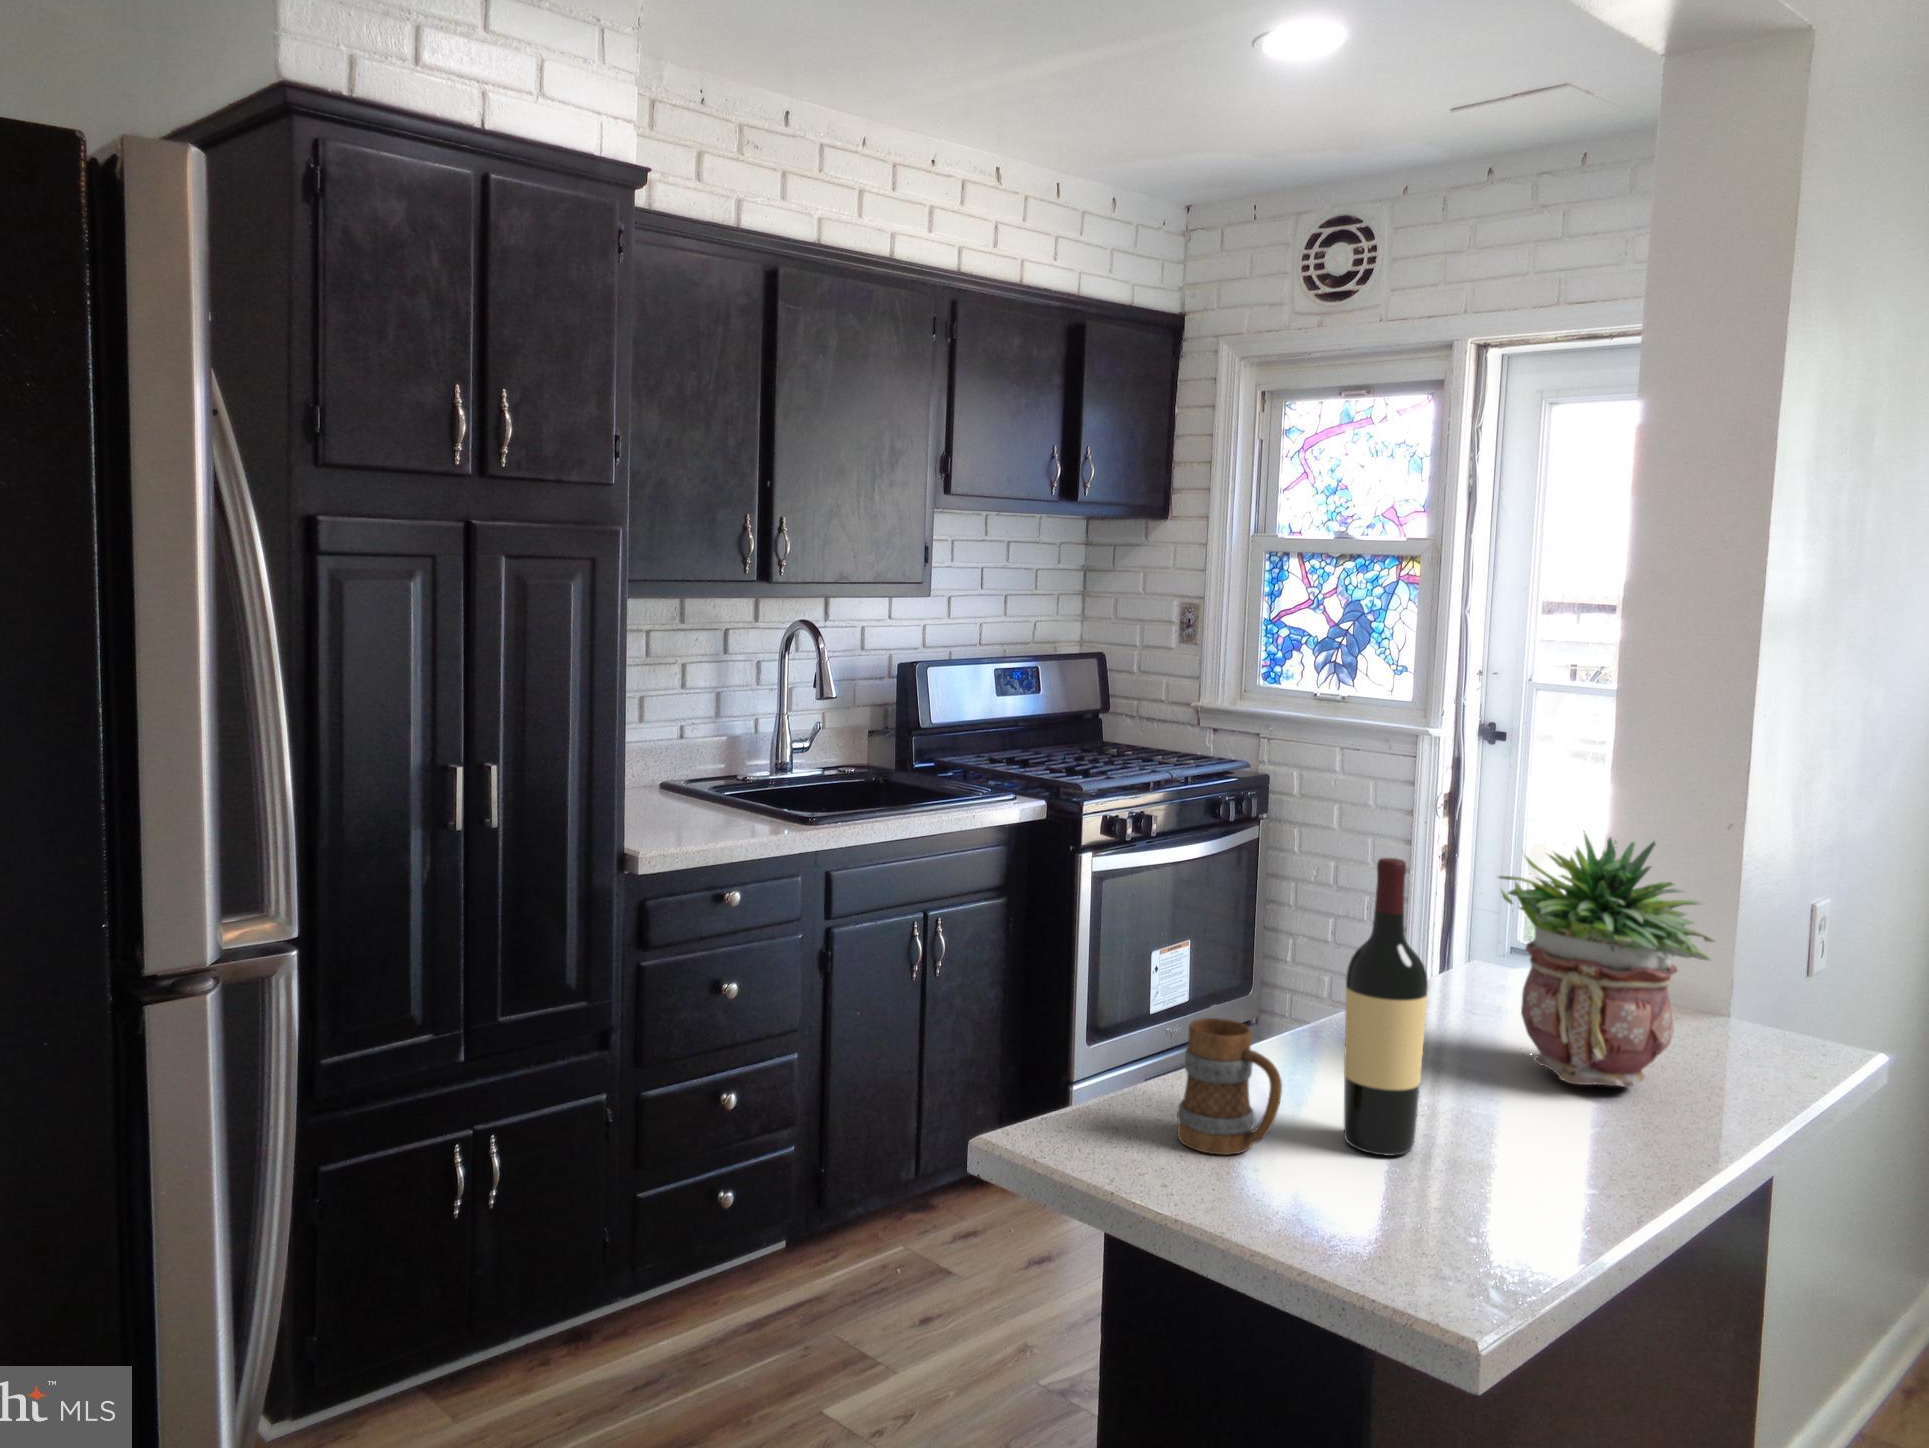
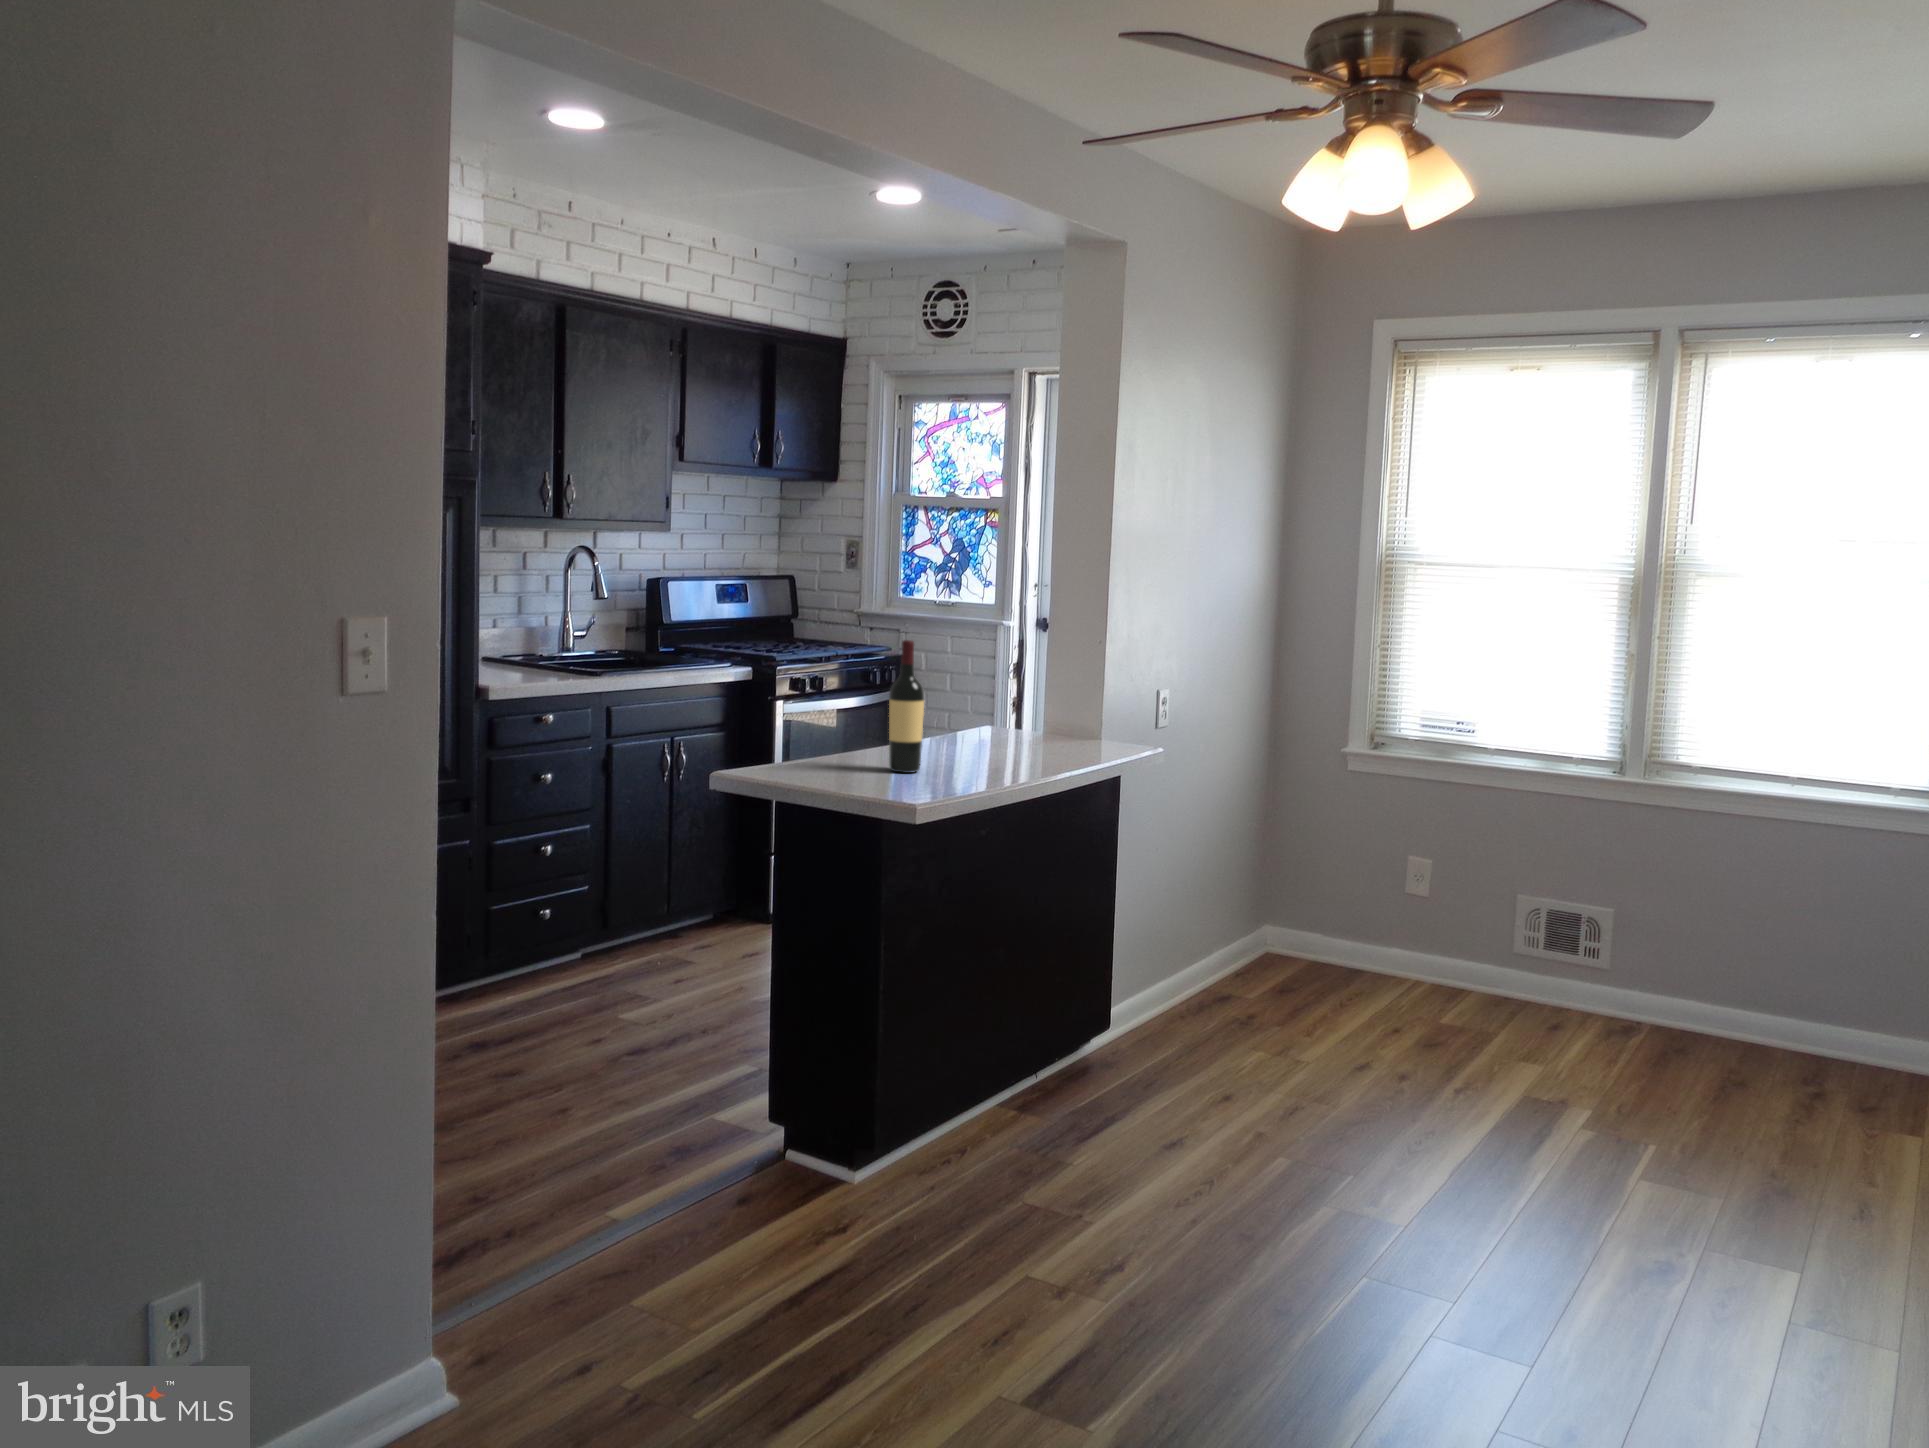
potted plant: present [1499,831,1714,1088] -> none [971,636,1068,755]
mug: present [1177,1018,1282,1155] -> none [813,716,859,773]

